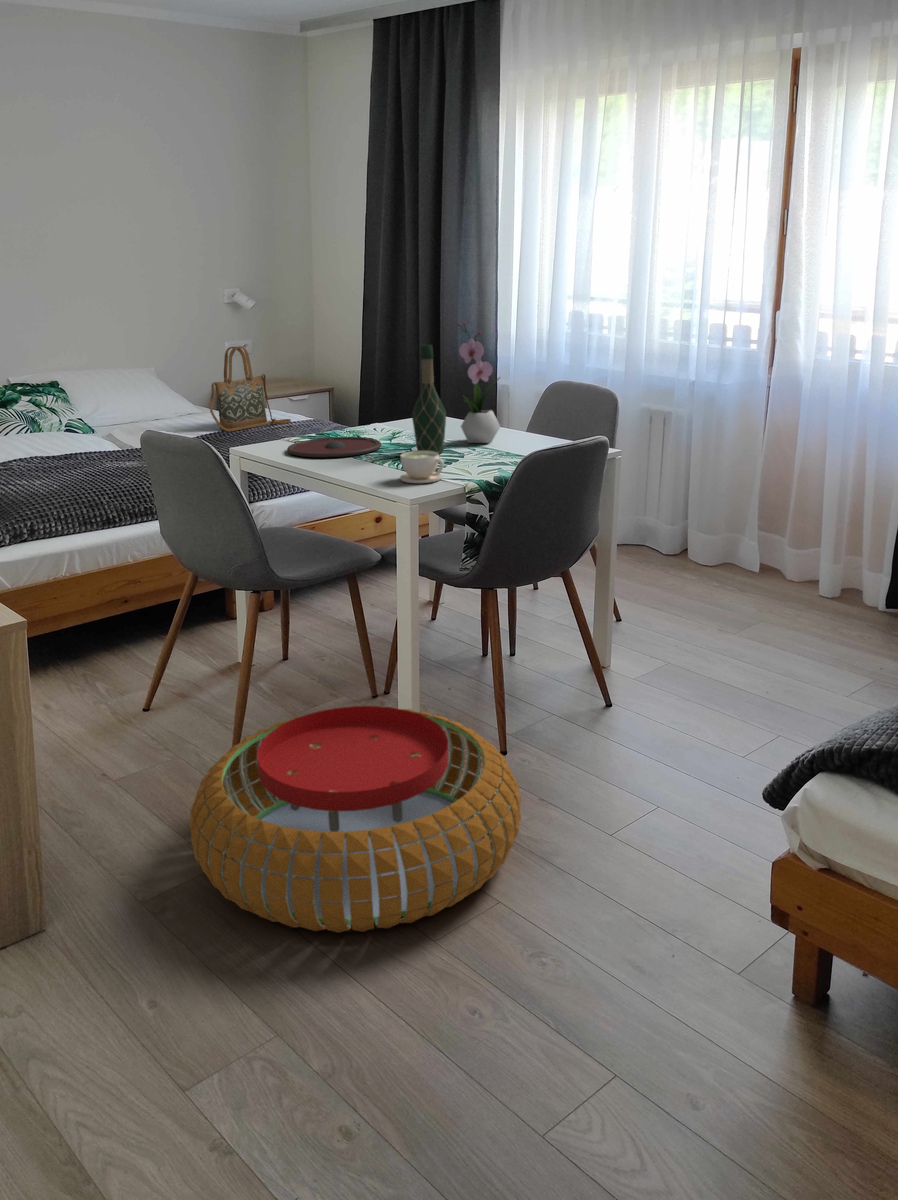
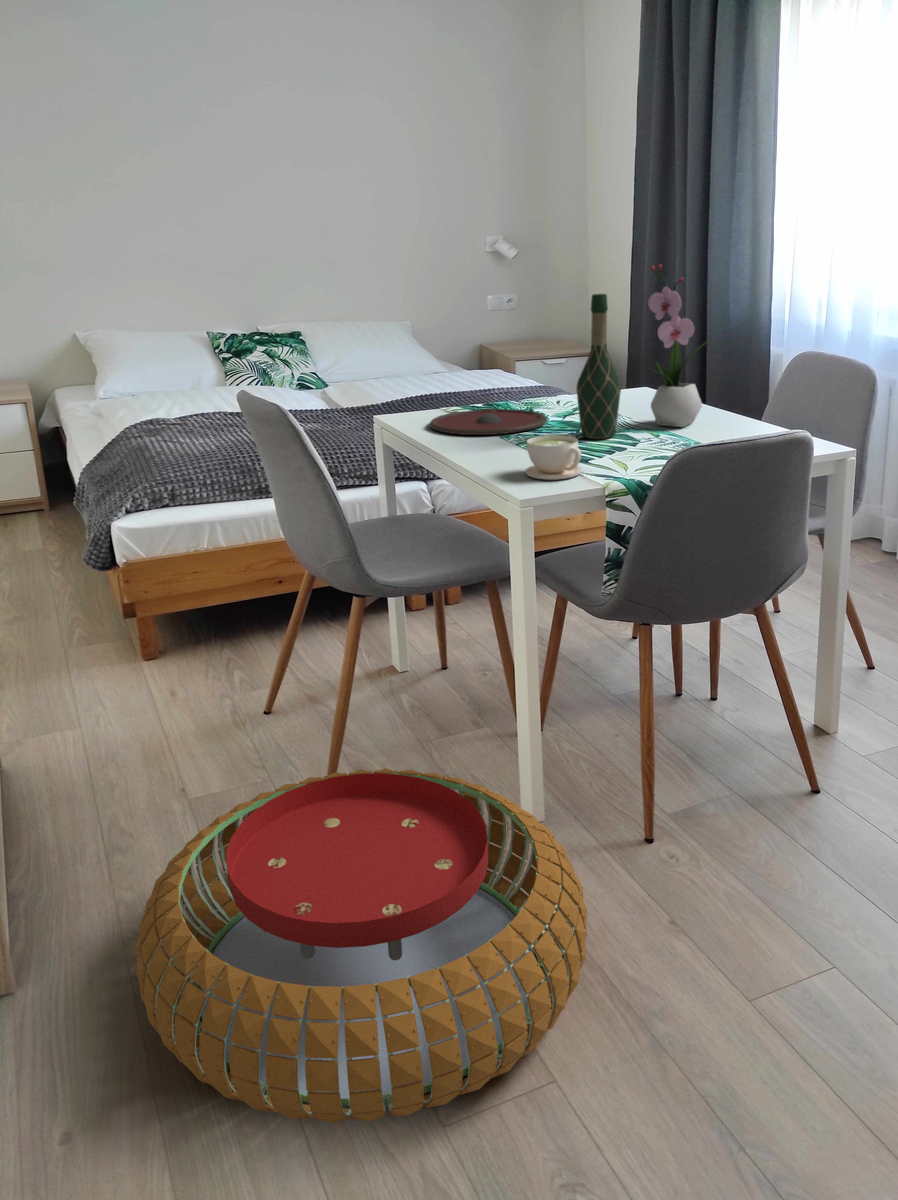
handbag: present [210,346,291,431] -> none [428,297,521,393]

